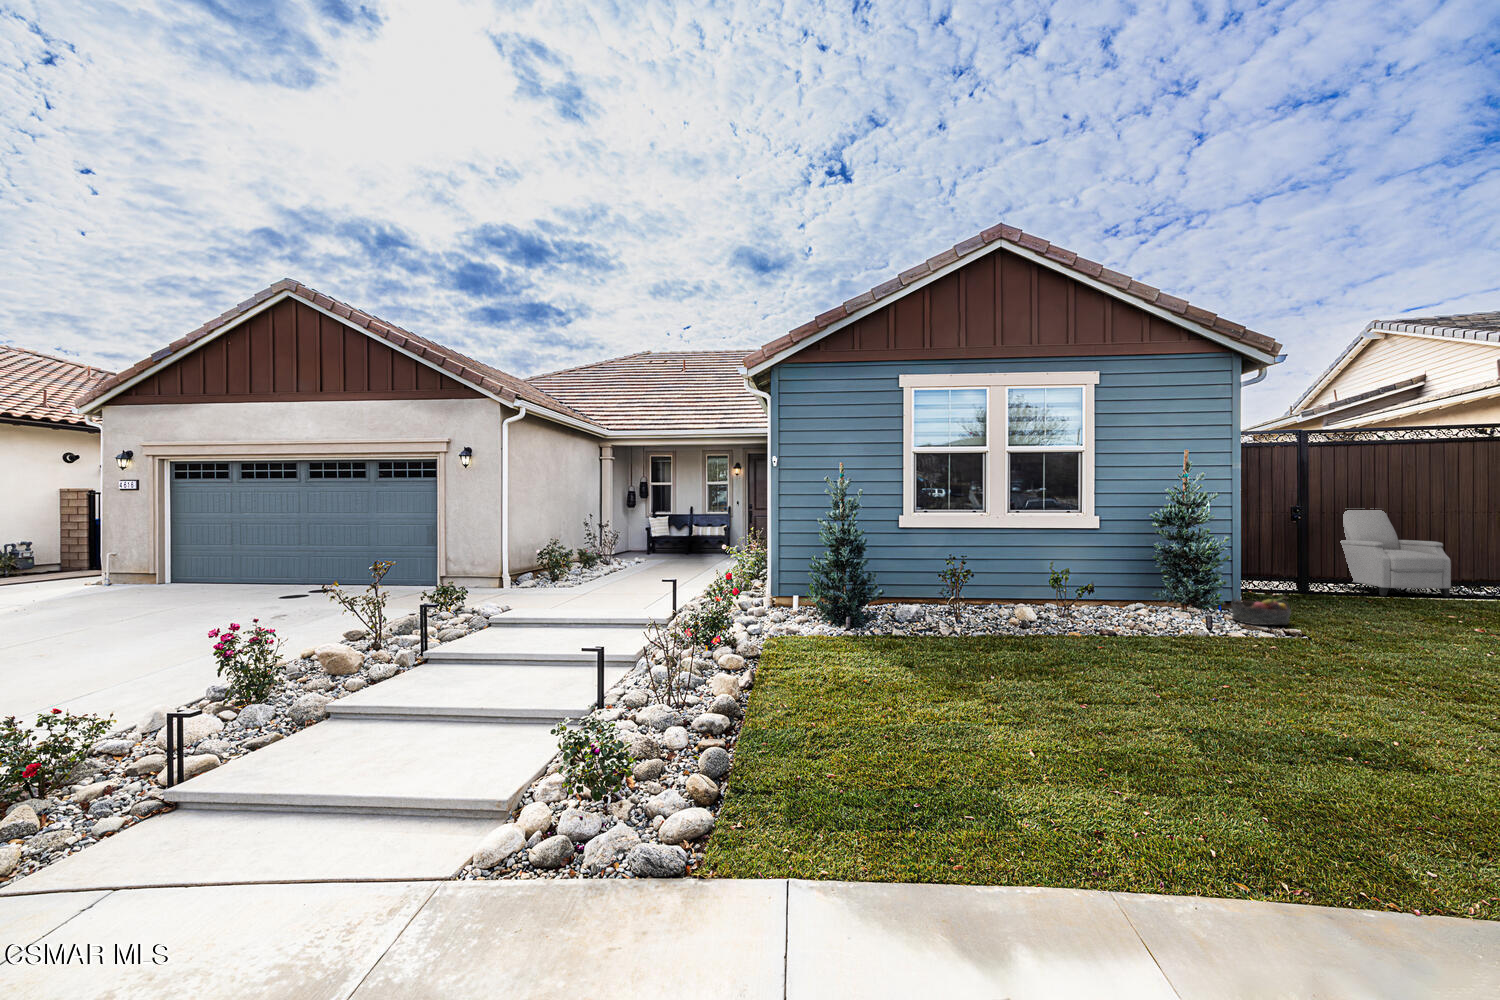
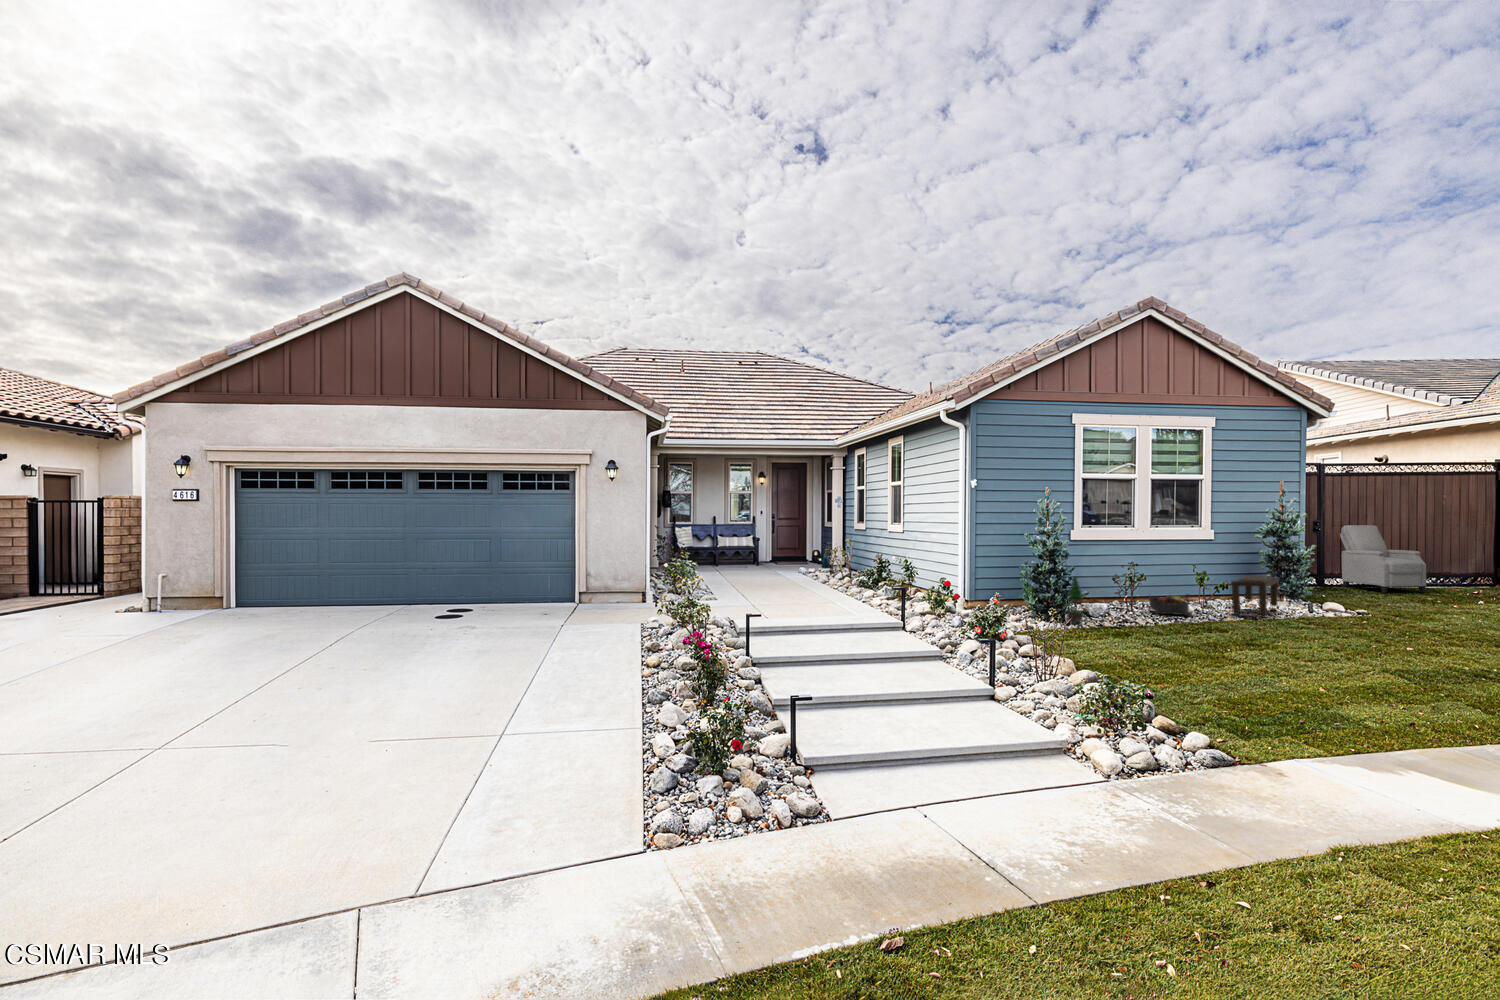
potted tree: none [867,567,888,626] -> present [1068,576,1083,623]
bench: none [1105,571,1184,626] -> present [1231,576,1280,617]
basket: present [1231,596,1291,625] -> present [1149,594,1189,615]

